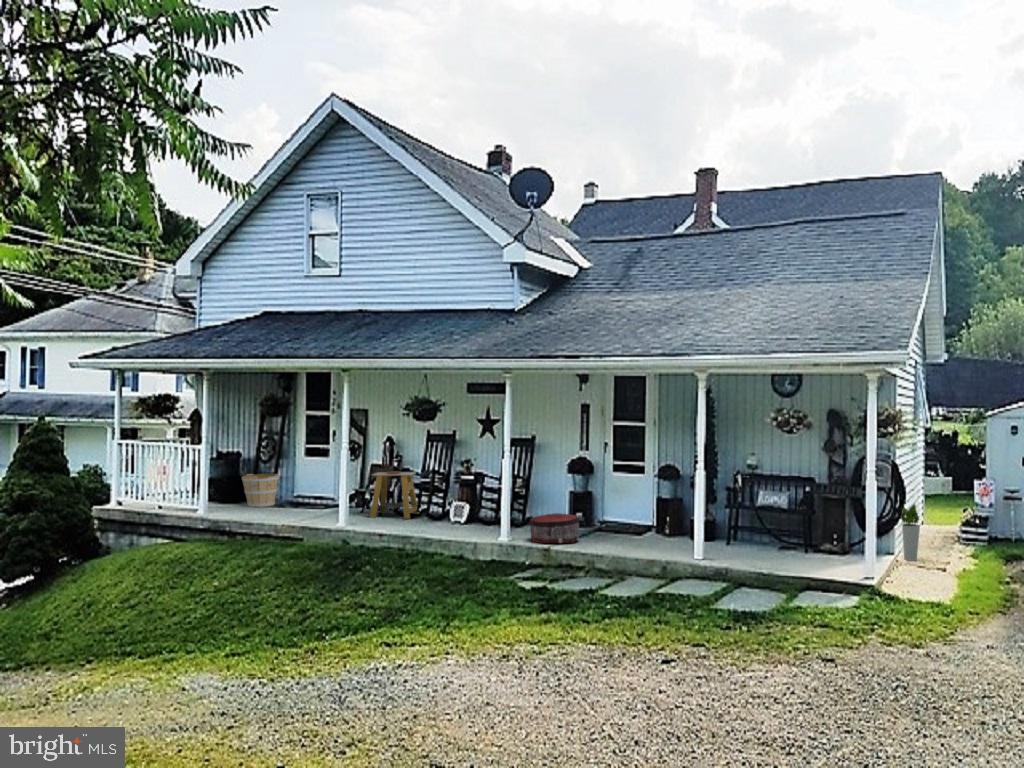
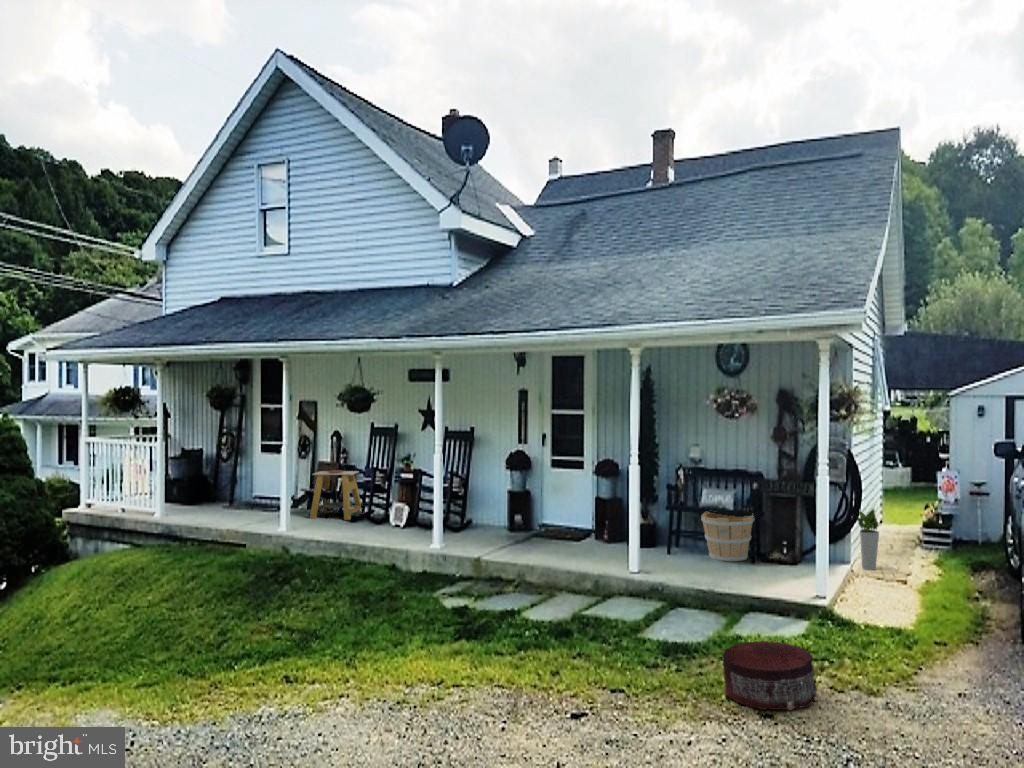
wooden bucket: present [242,474,279,507] -> present [701,512,754,562]
pouf: present [530,513,579,543] -> present [723,641,817,710]

